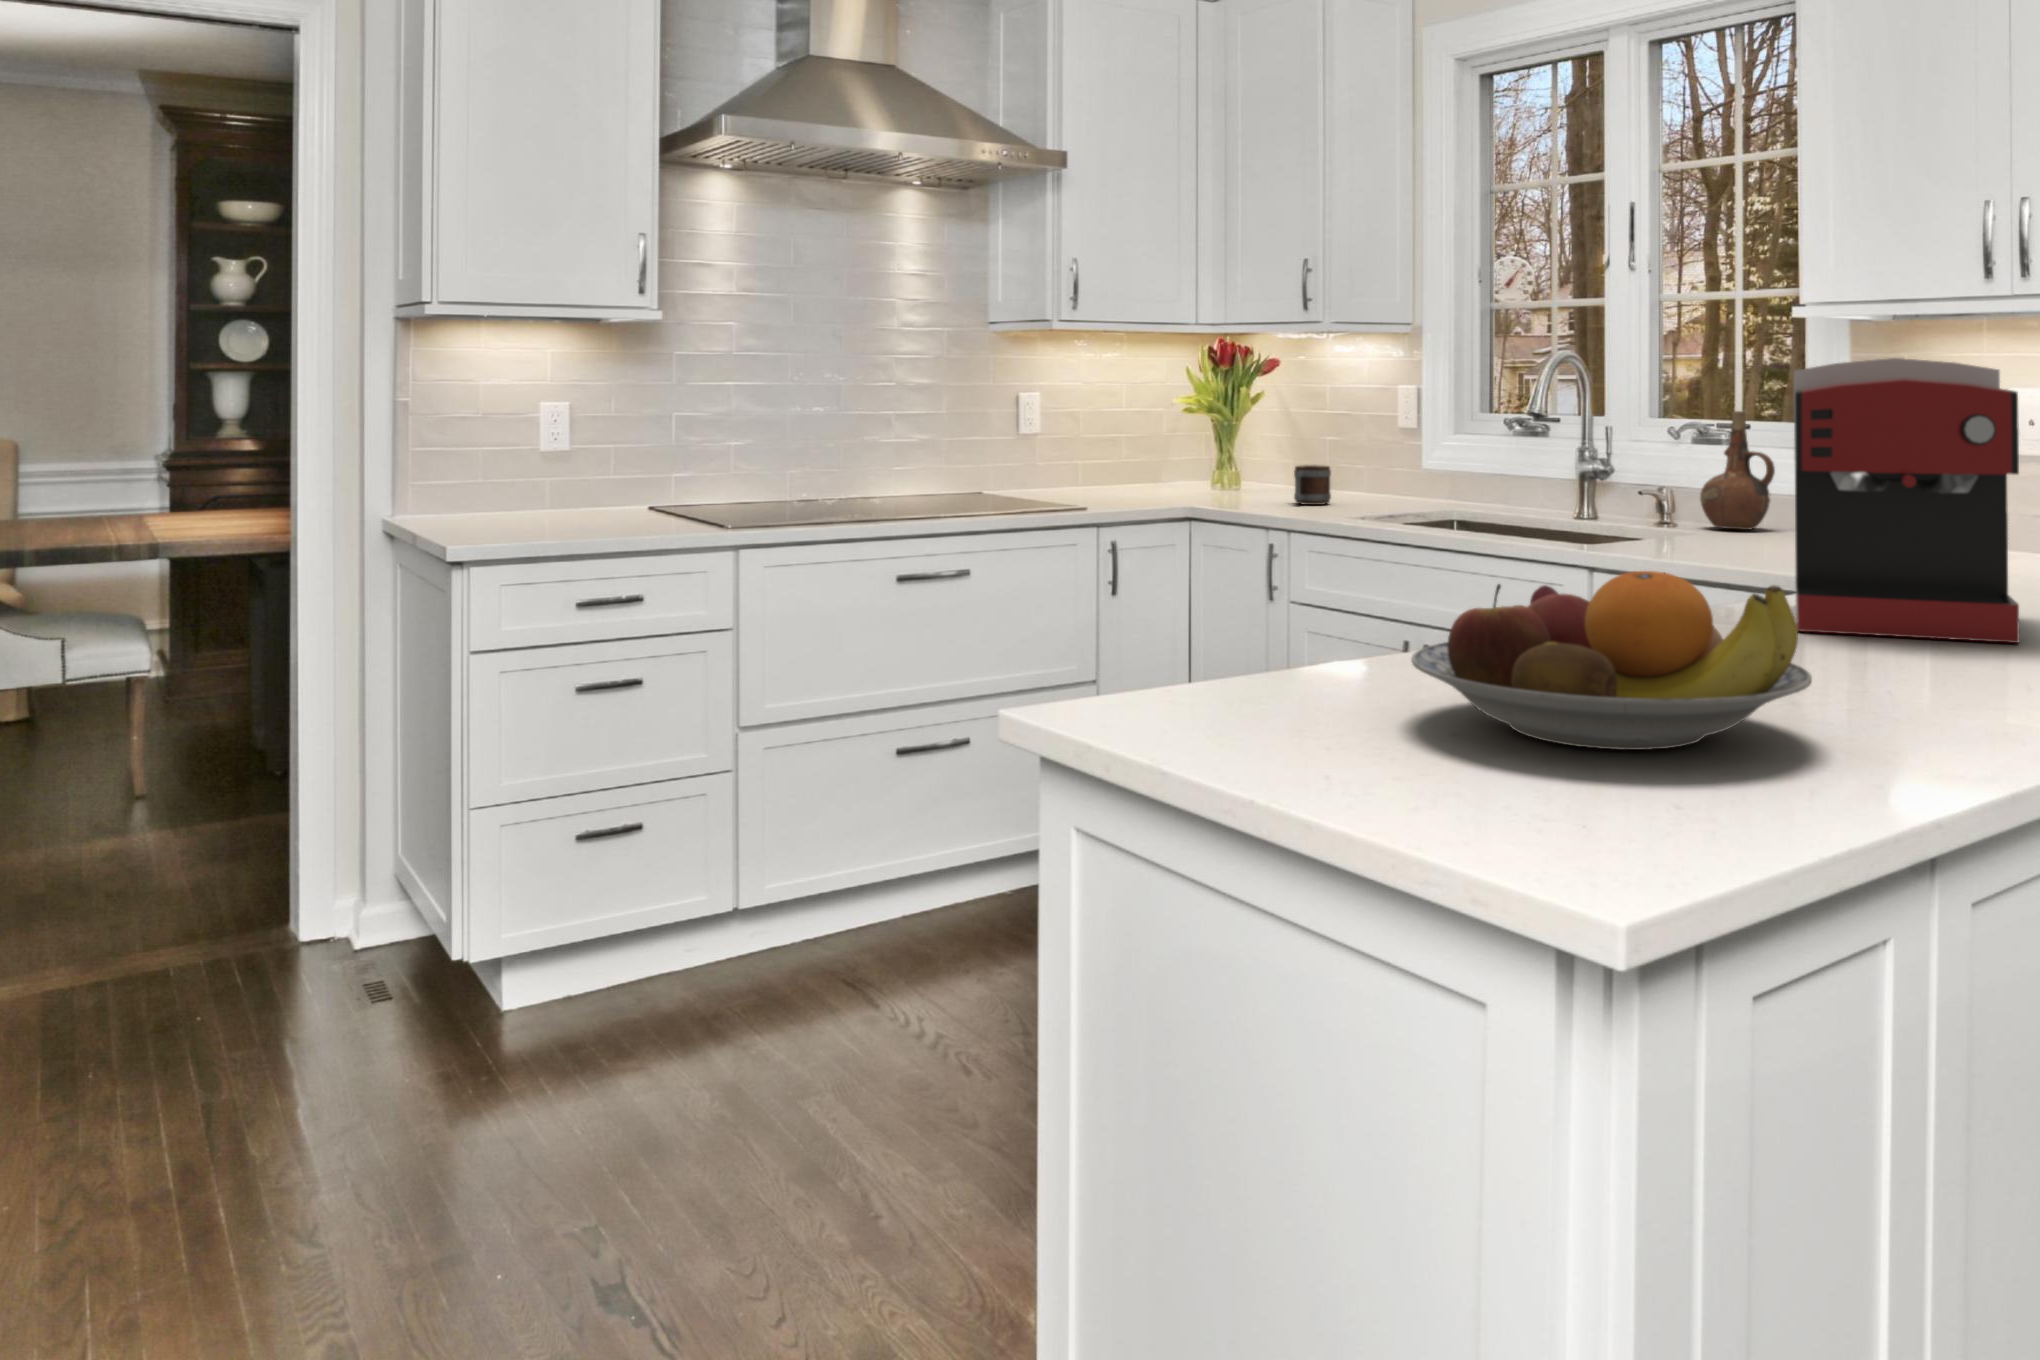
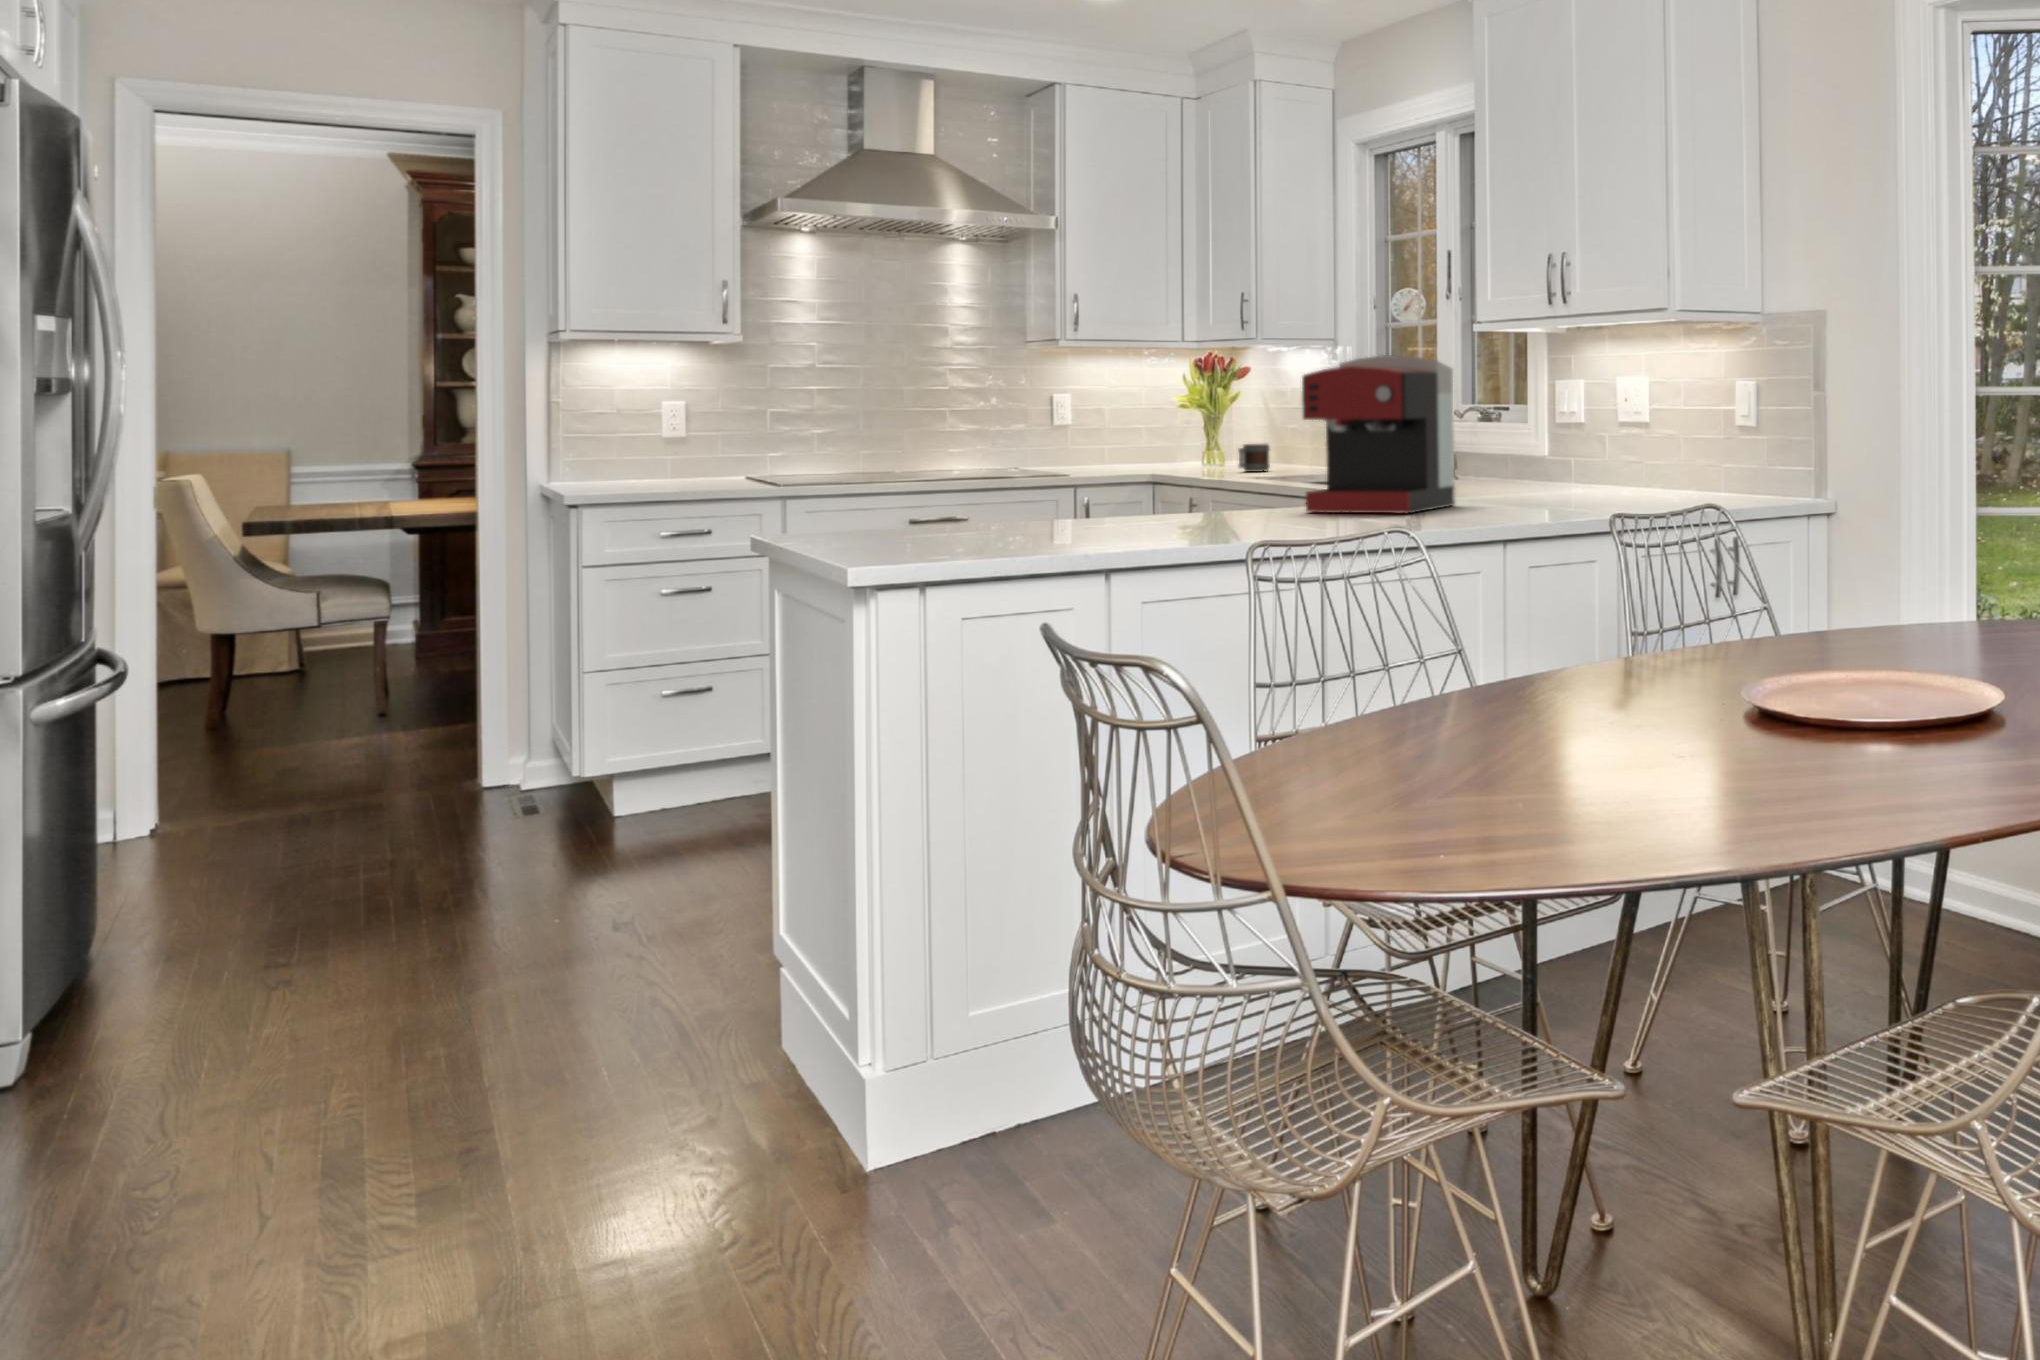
ceramic pitcher: present [1700,411,1775,530] -> none [1471,396,1516,477]
fruit bowl: present [1411,571,1812,750] -> none [950,459,1146,543]

